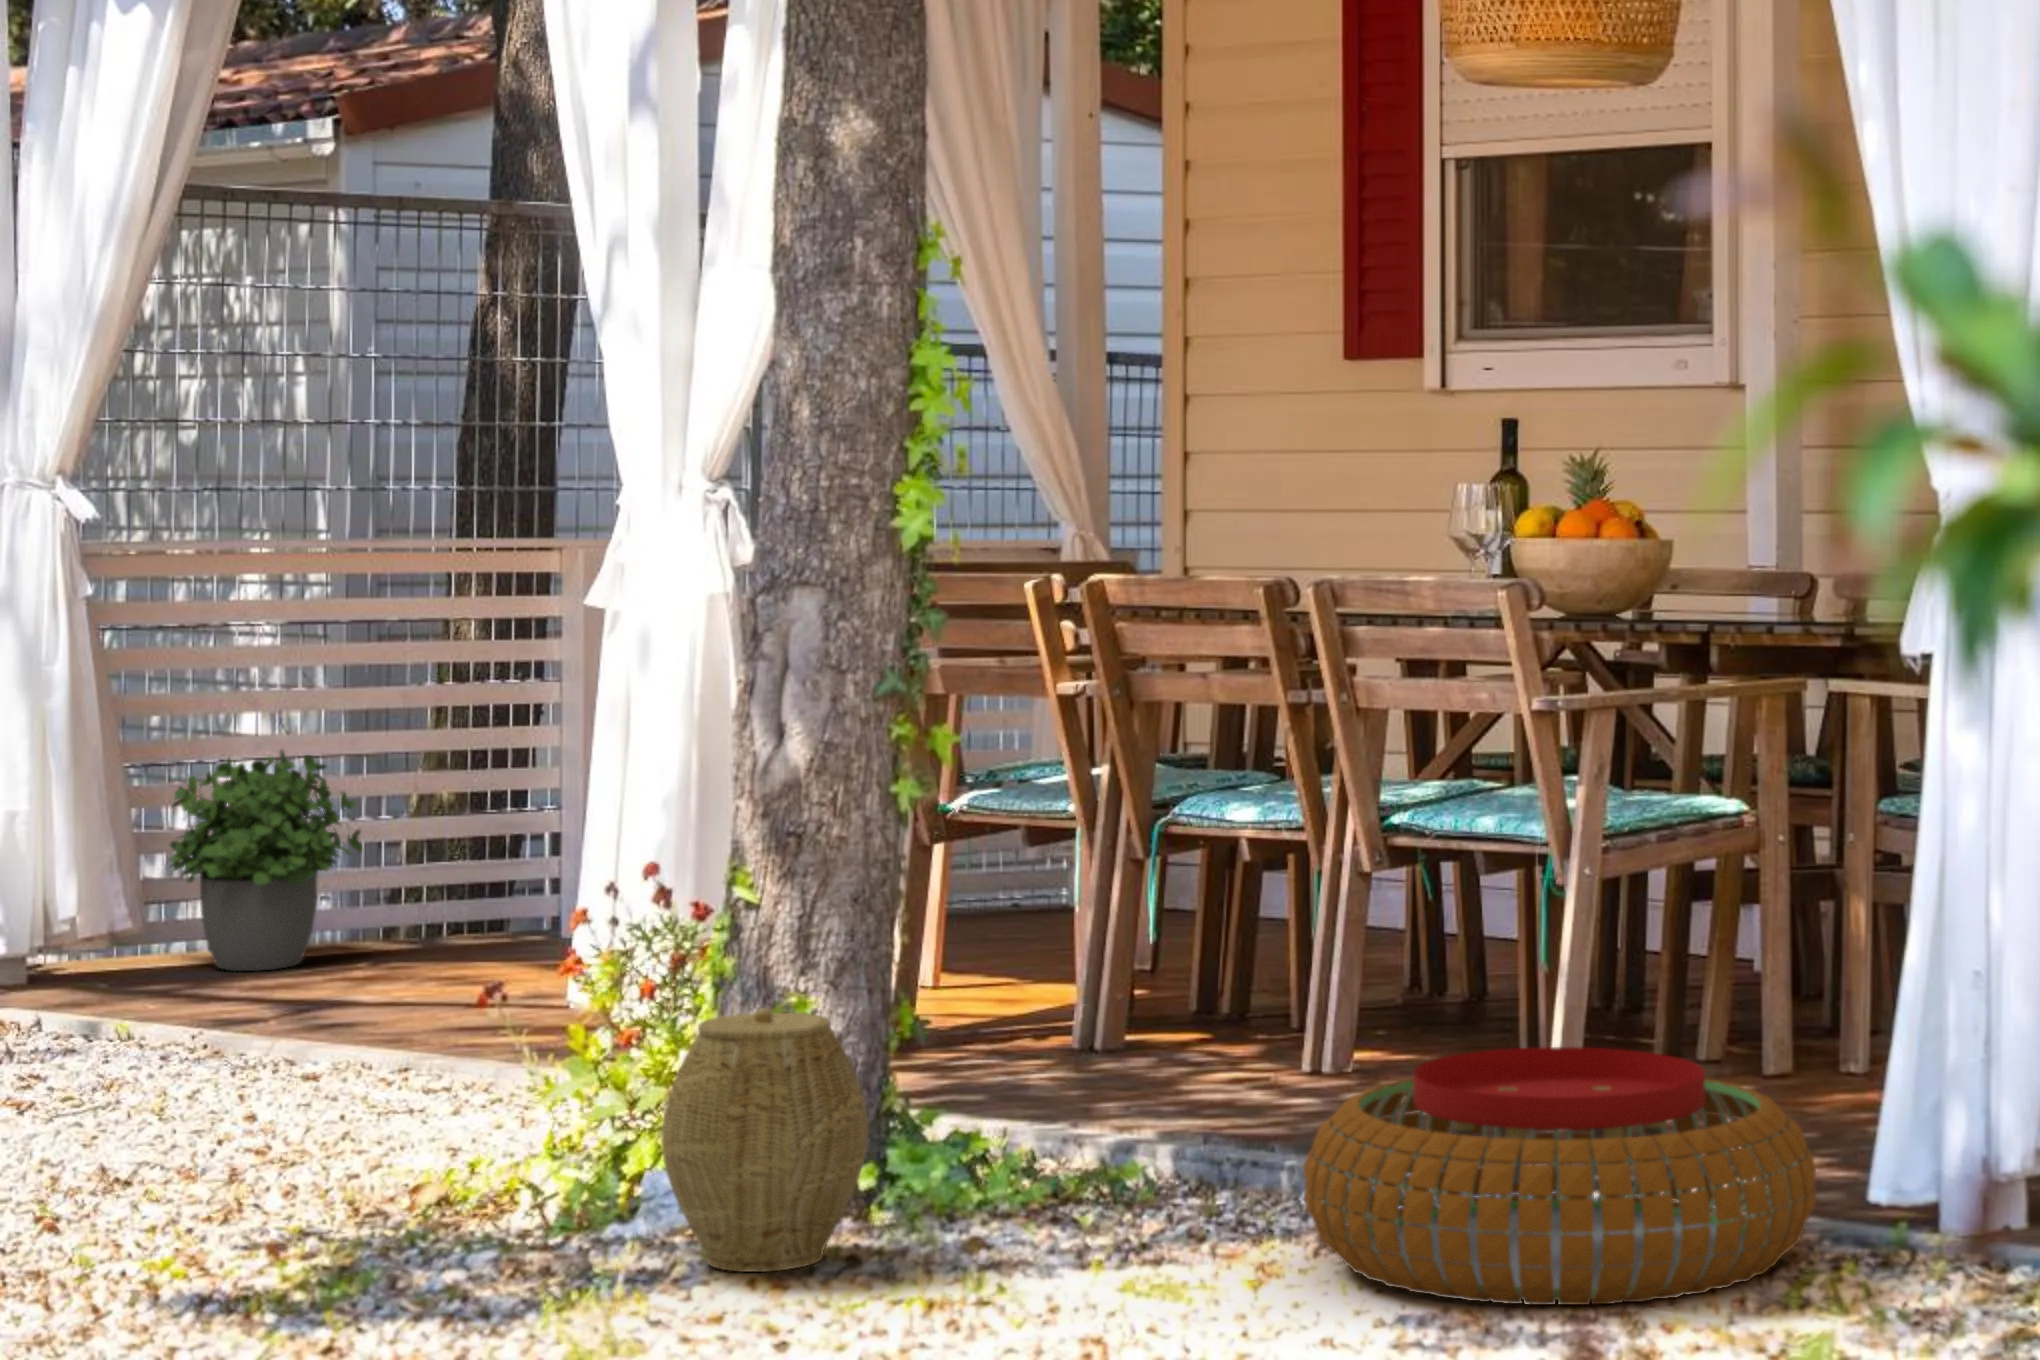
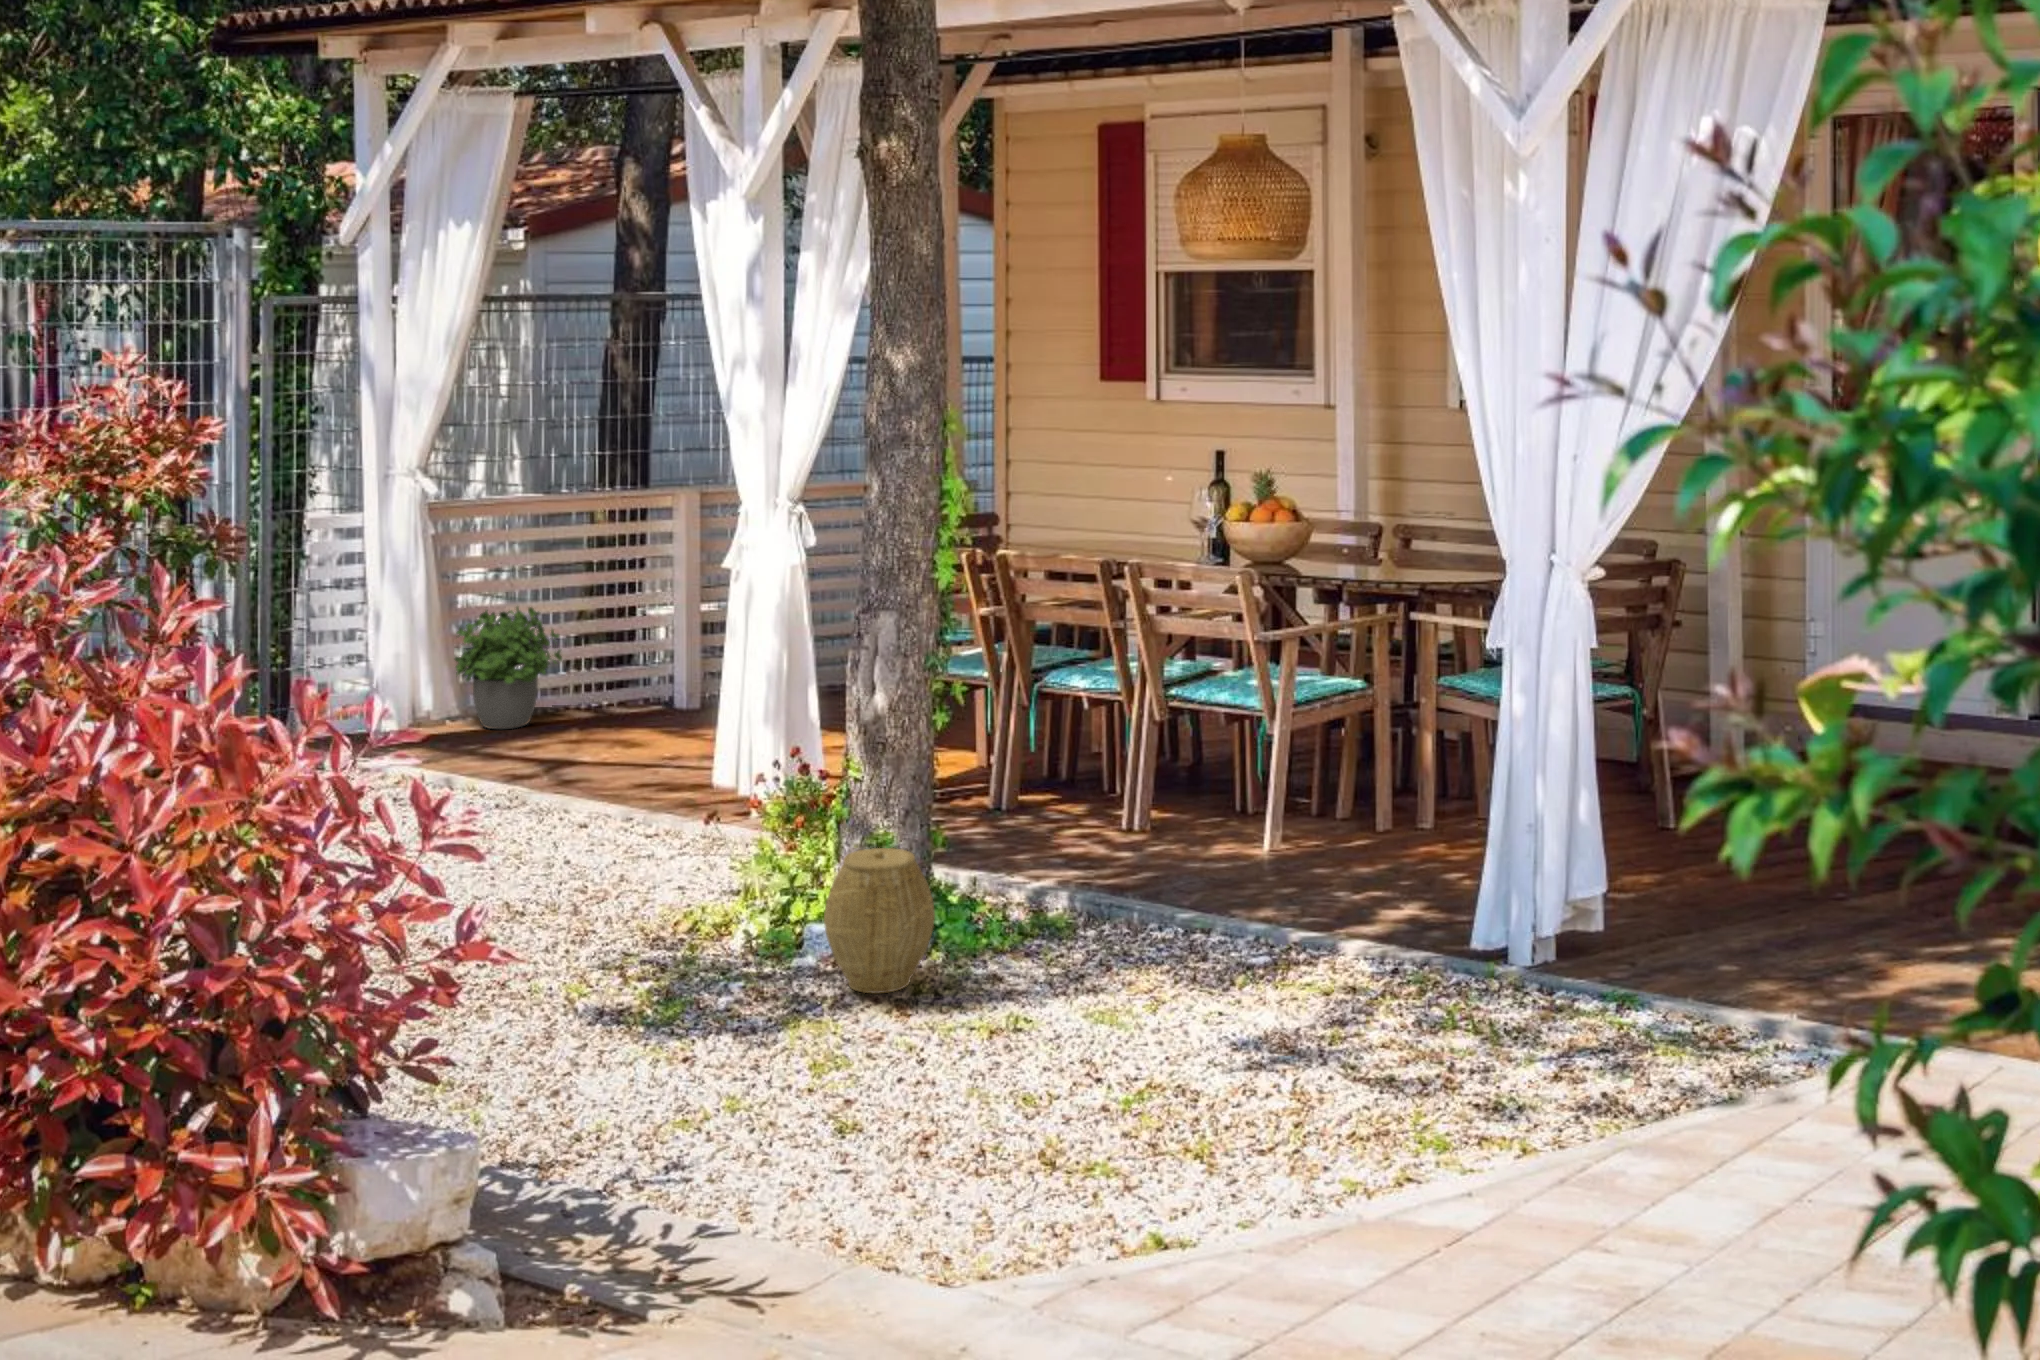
pouf: present [1304,1047,1816,1305] -> none [1174,863,1446,1022]

